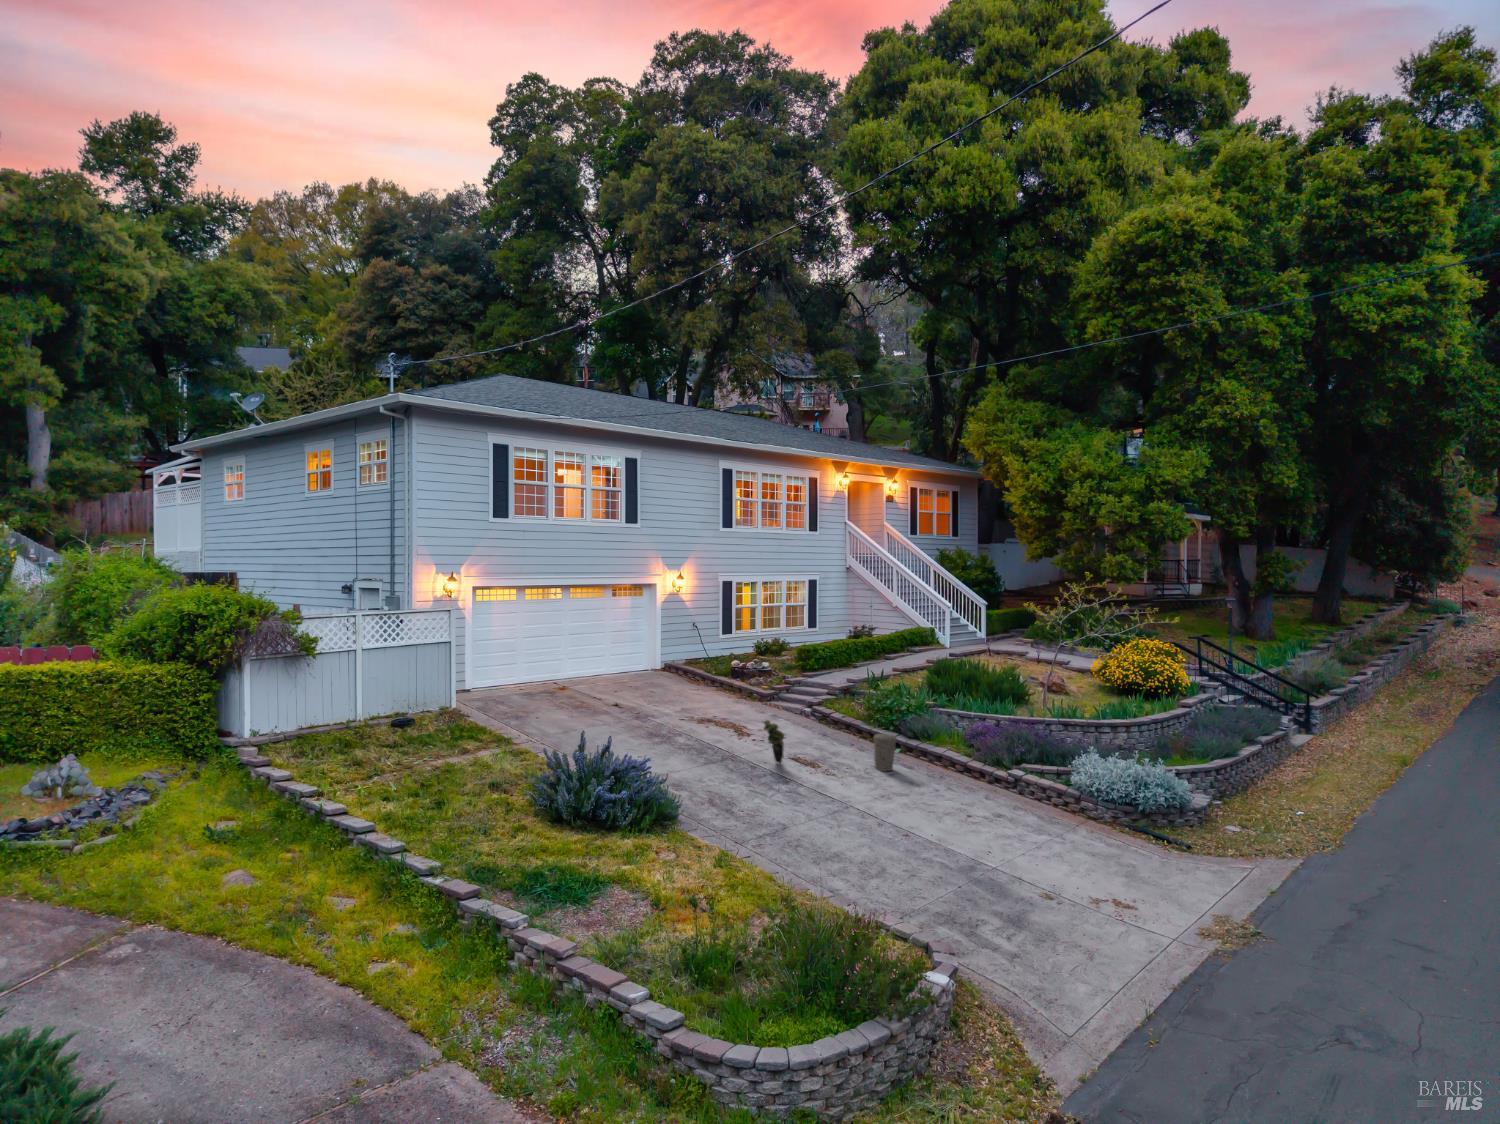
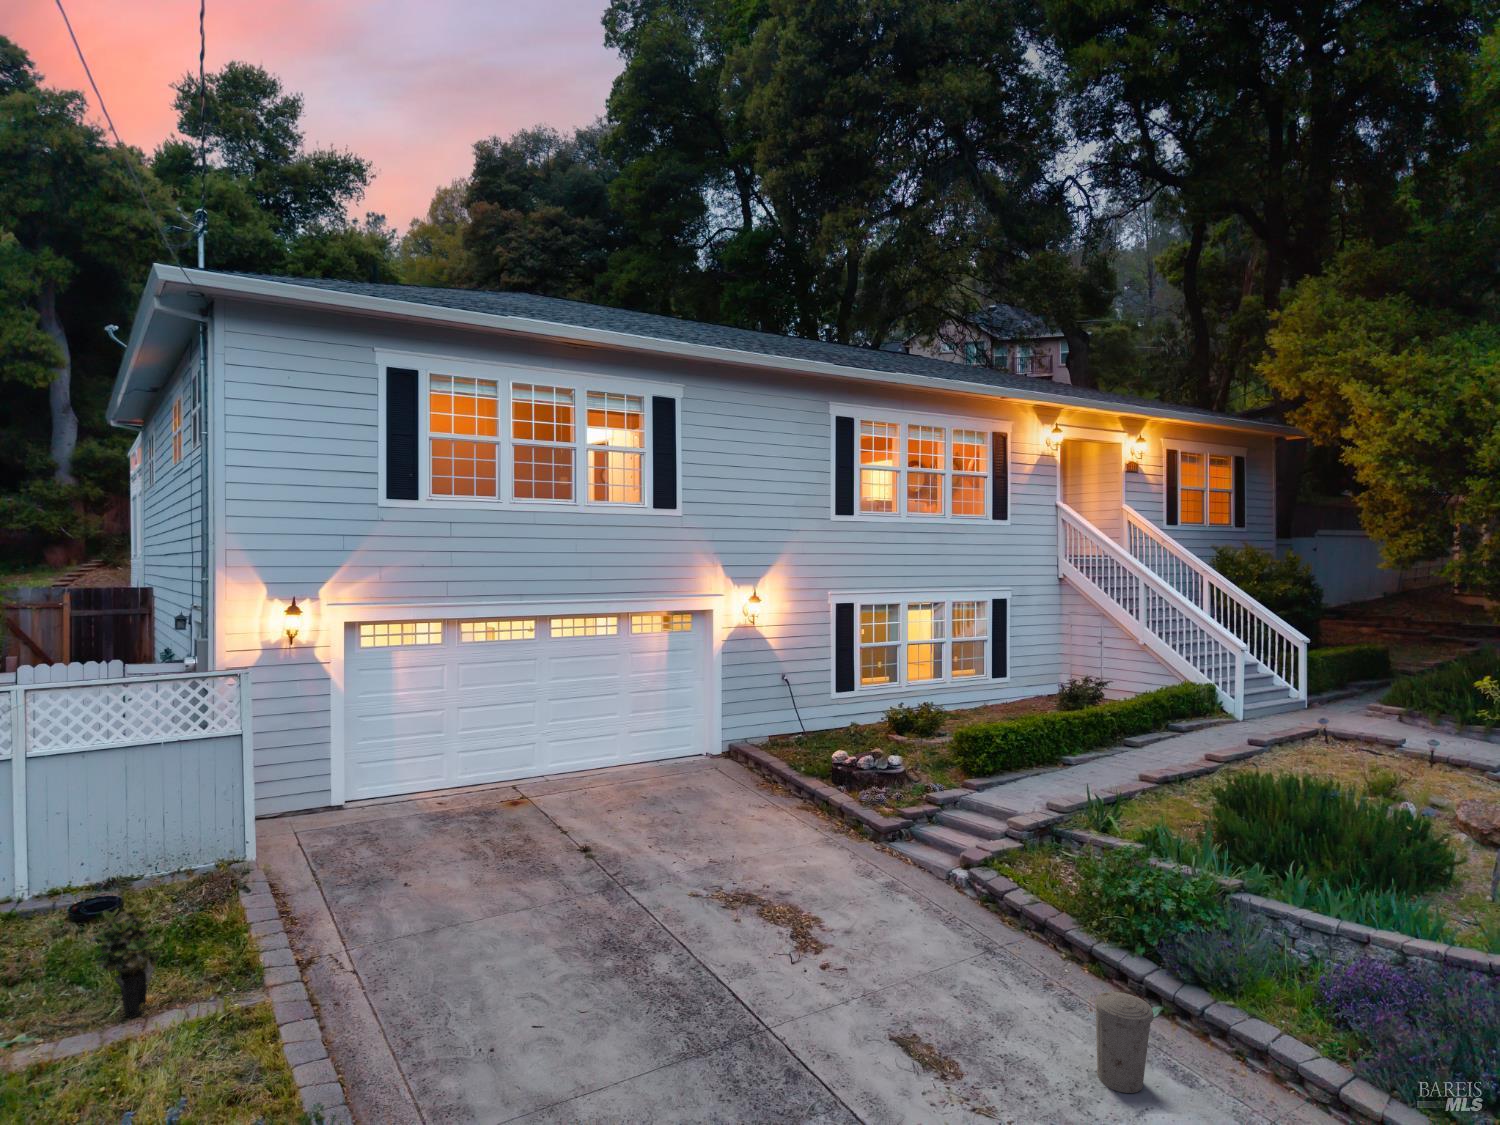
potted plant: present [763,720,786,763] -> present [92,905,162,1018]

